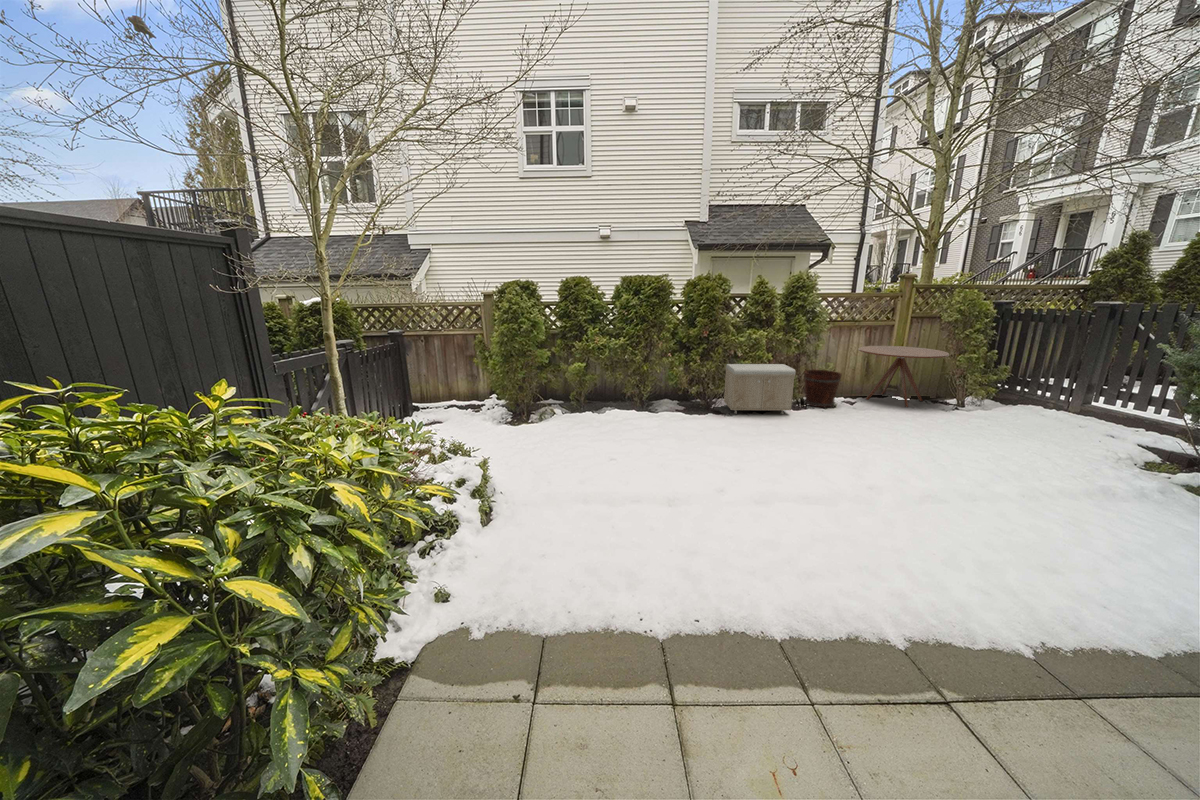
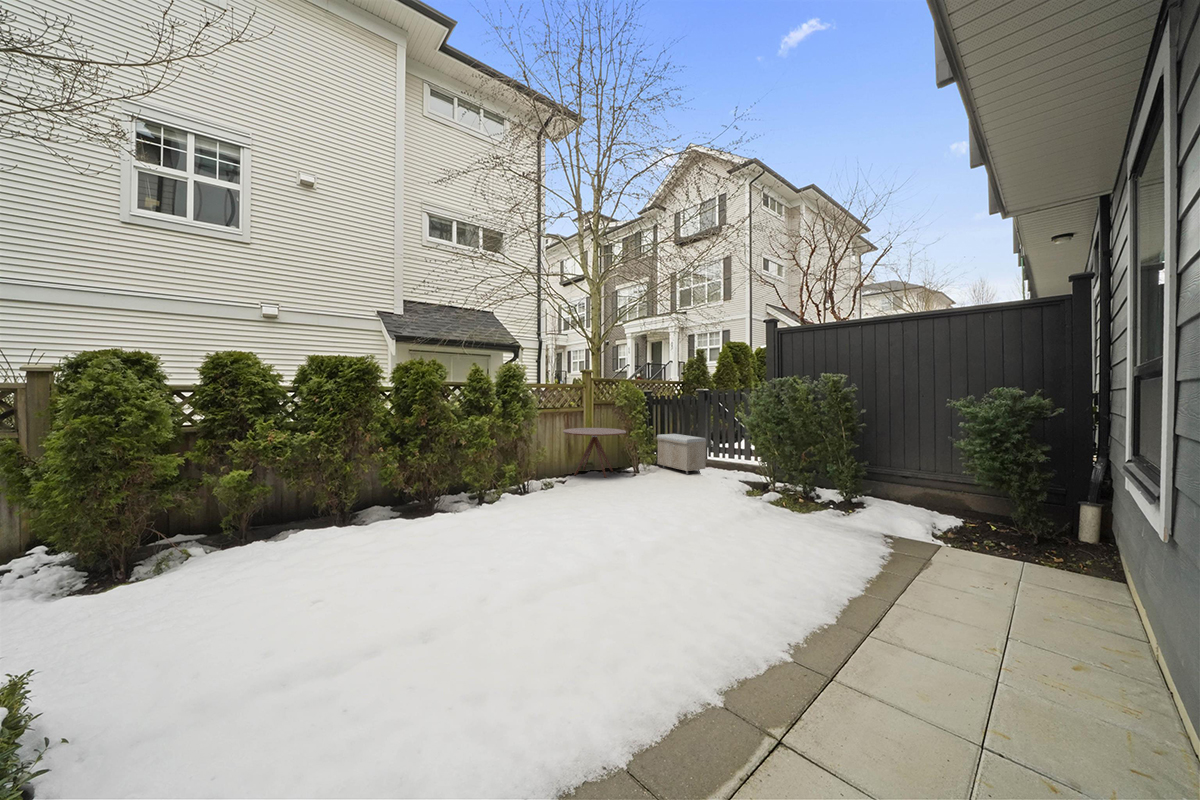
storage bench: present [724,364,796,414] -> present [657,434,706,474]
bucket: present [804,370,842,407] -> none [524,452,556,488]

